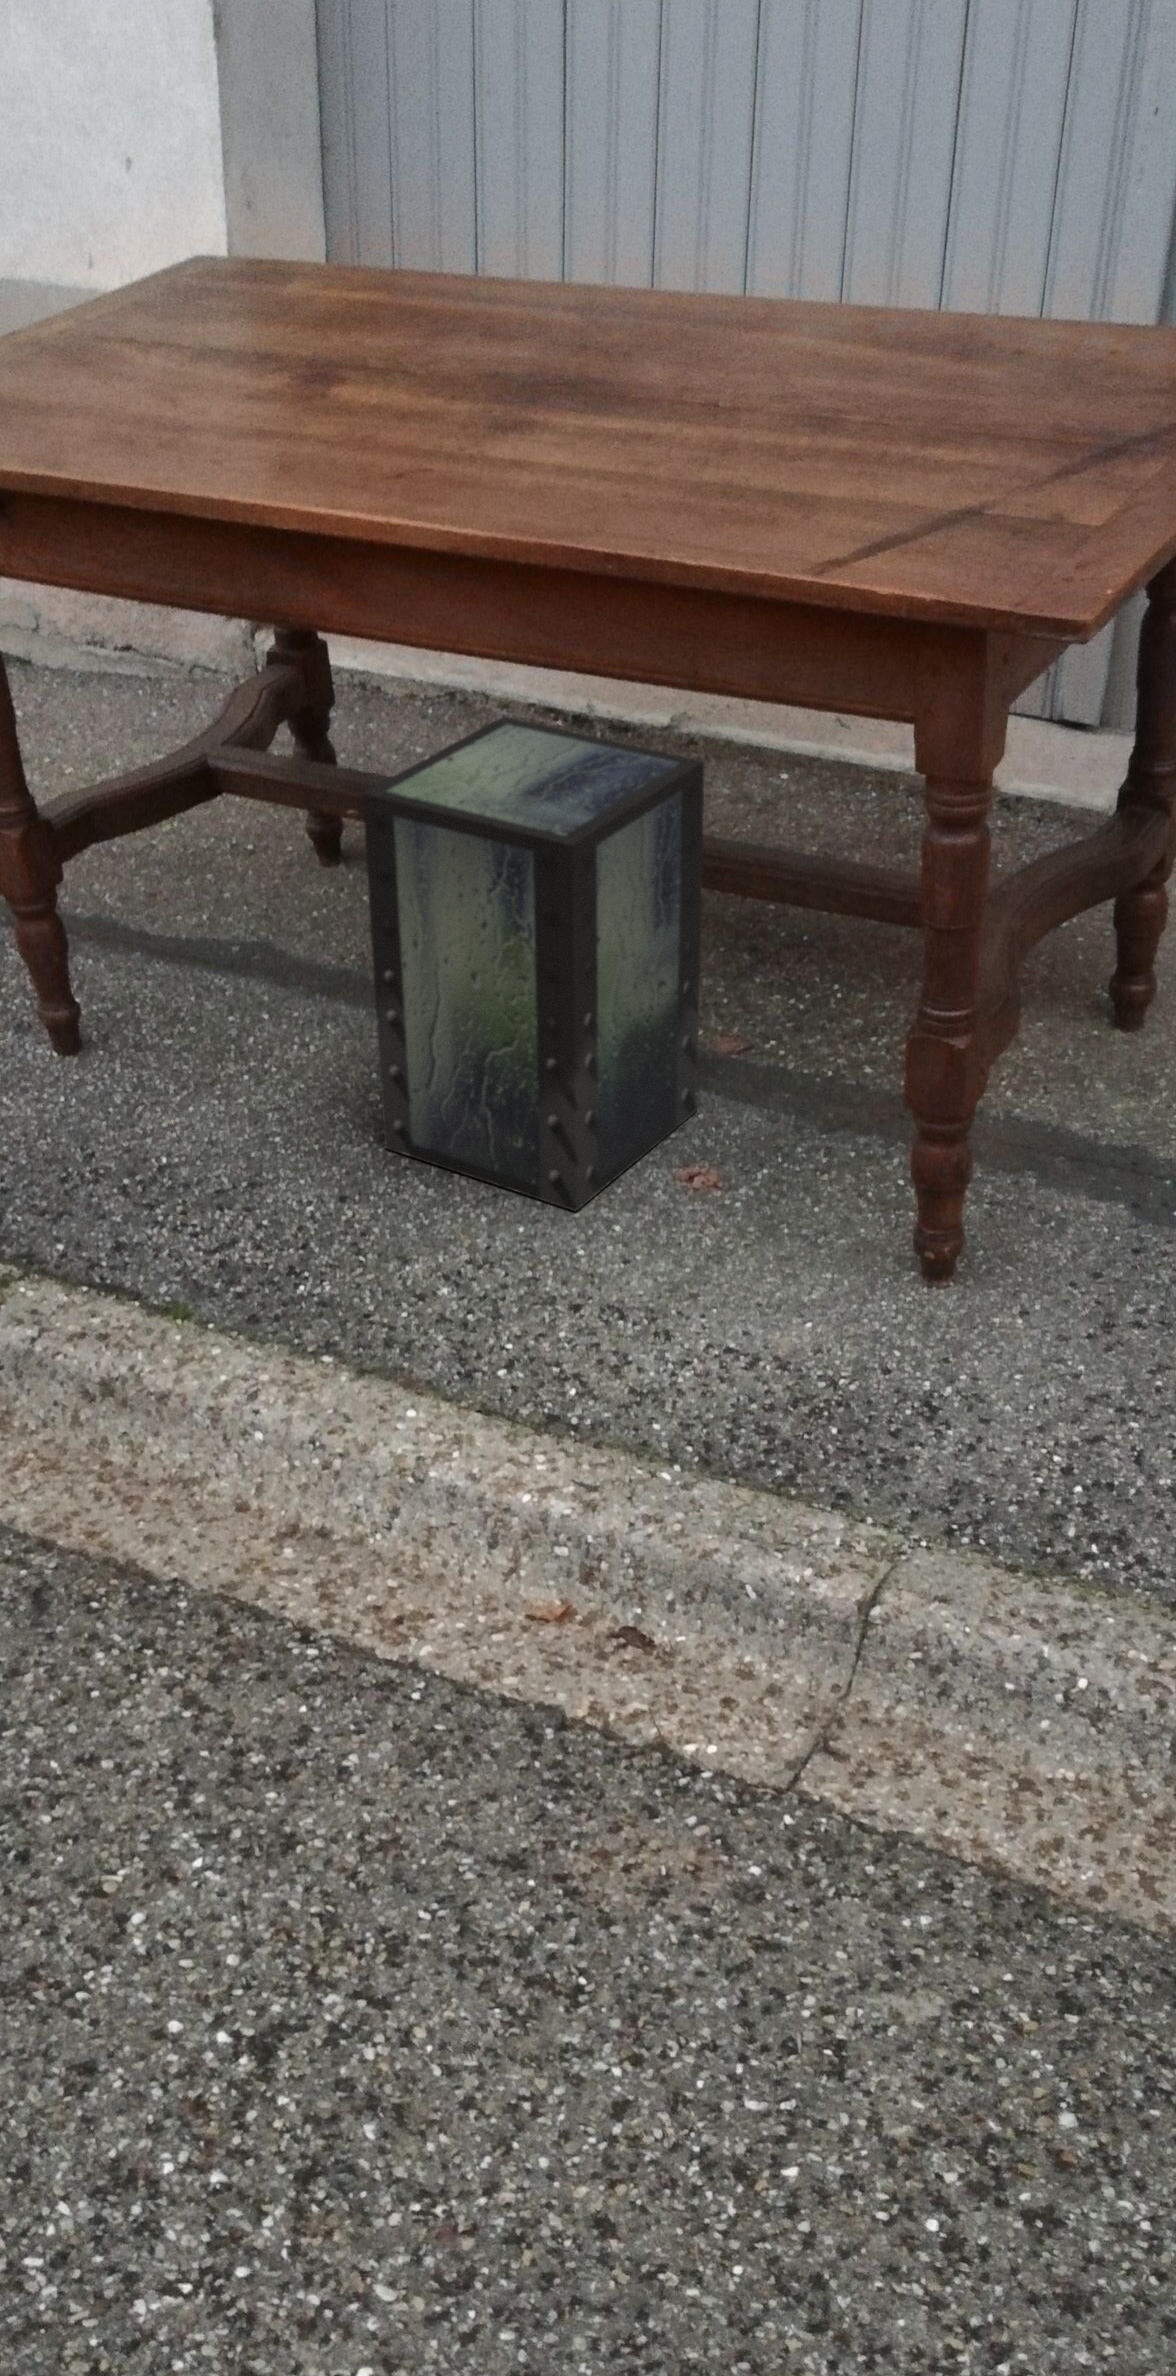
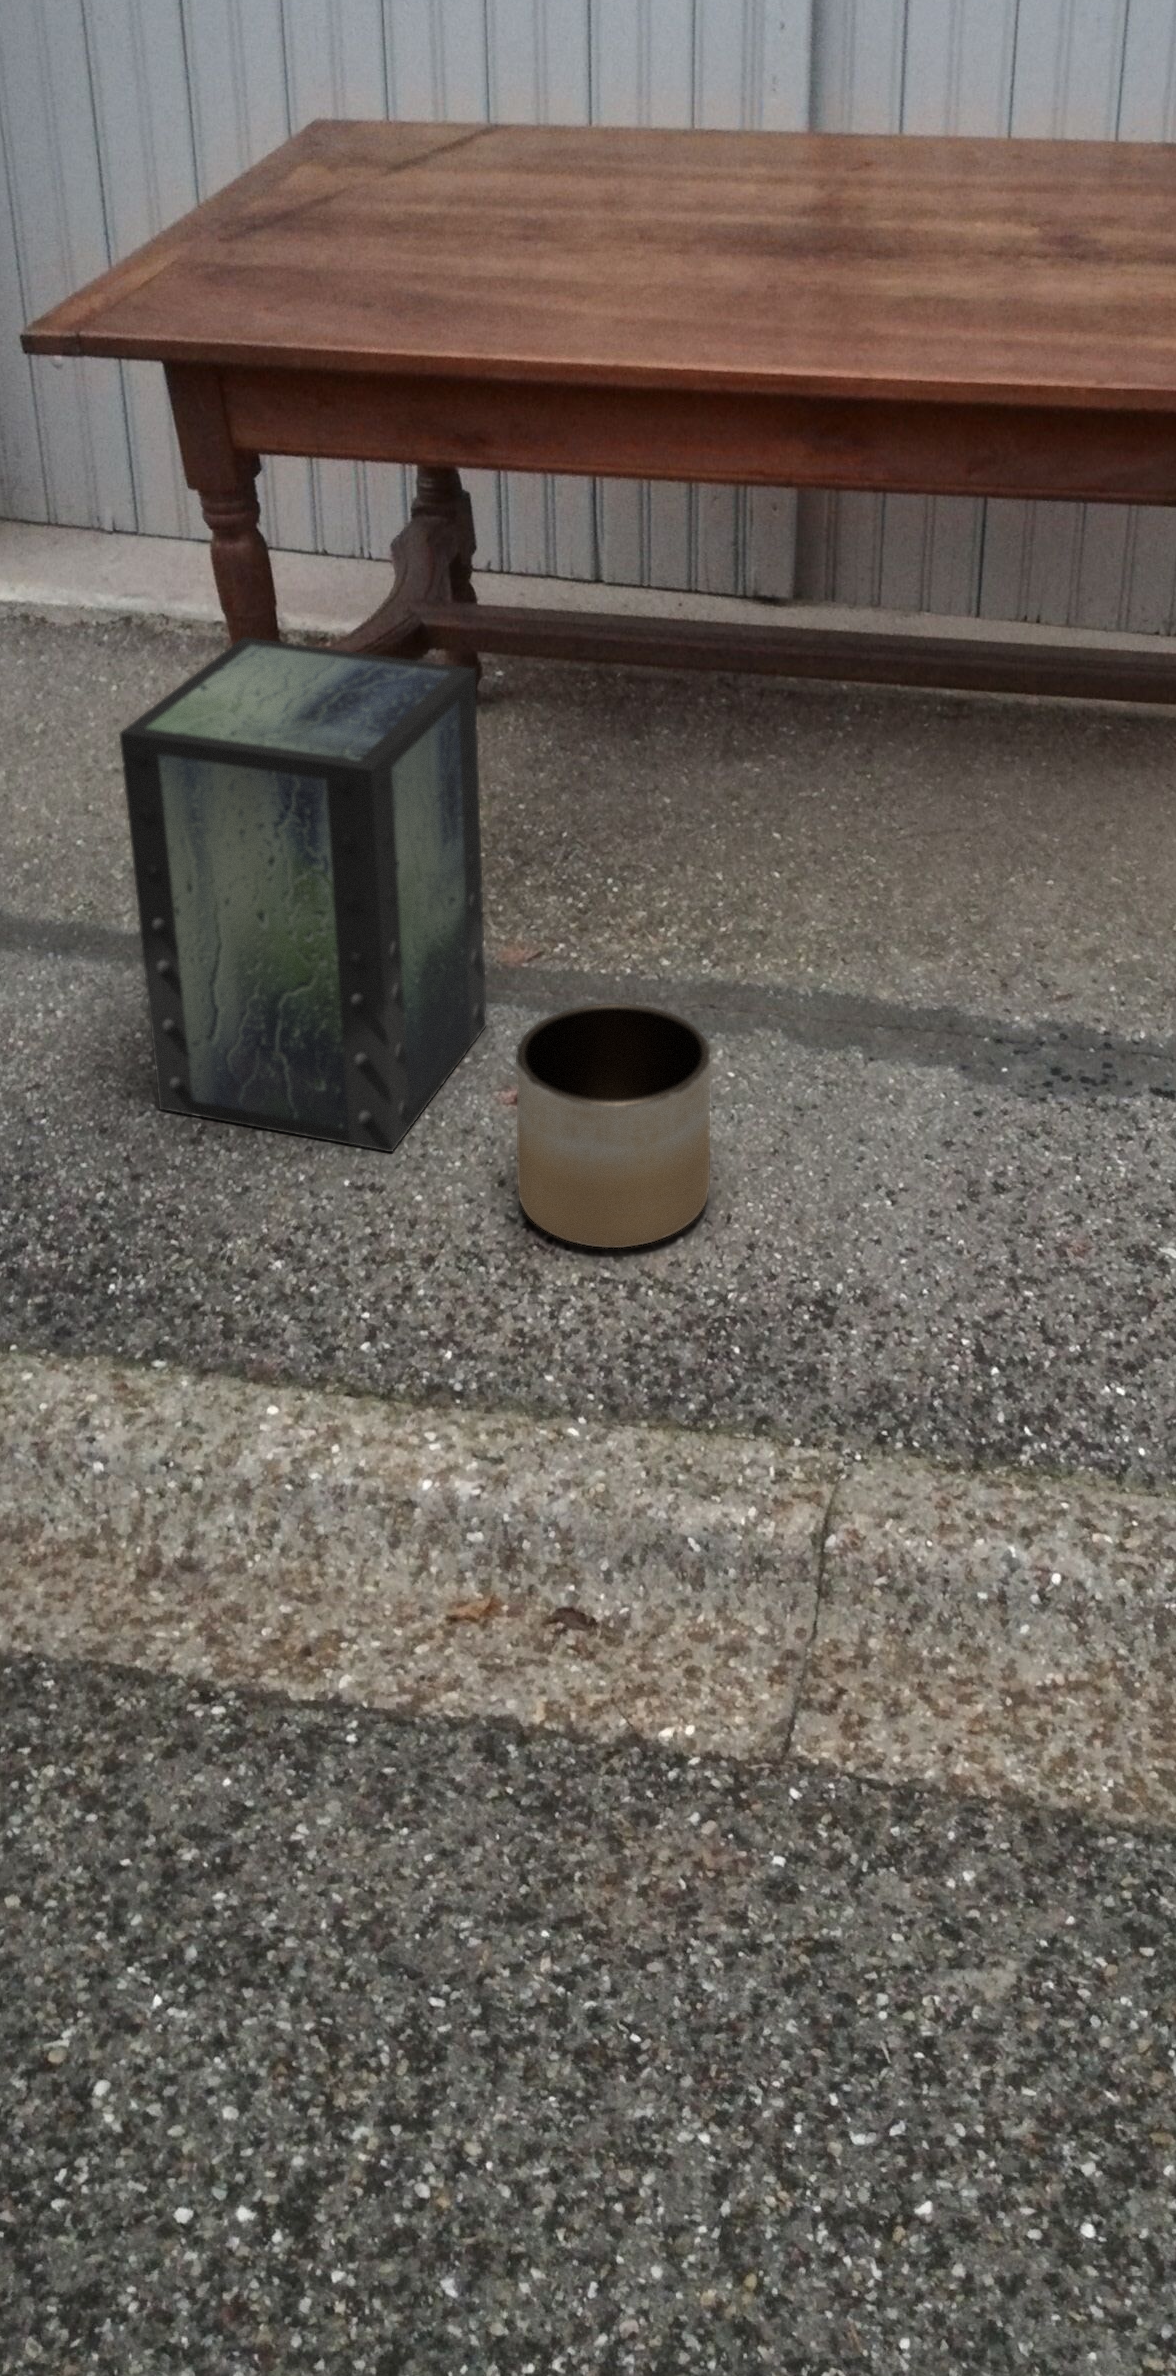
planter: none [675,1094,864,1324] -> present [516,1003,710,1248]

